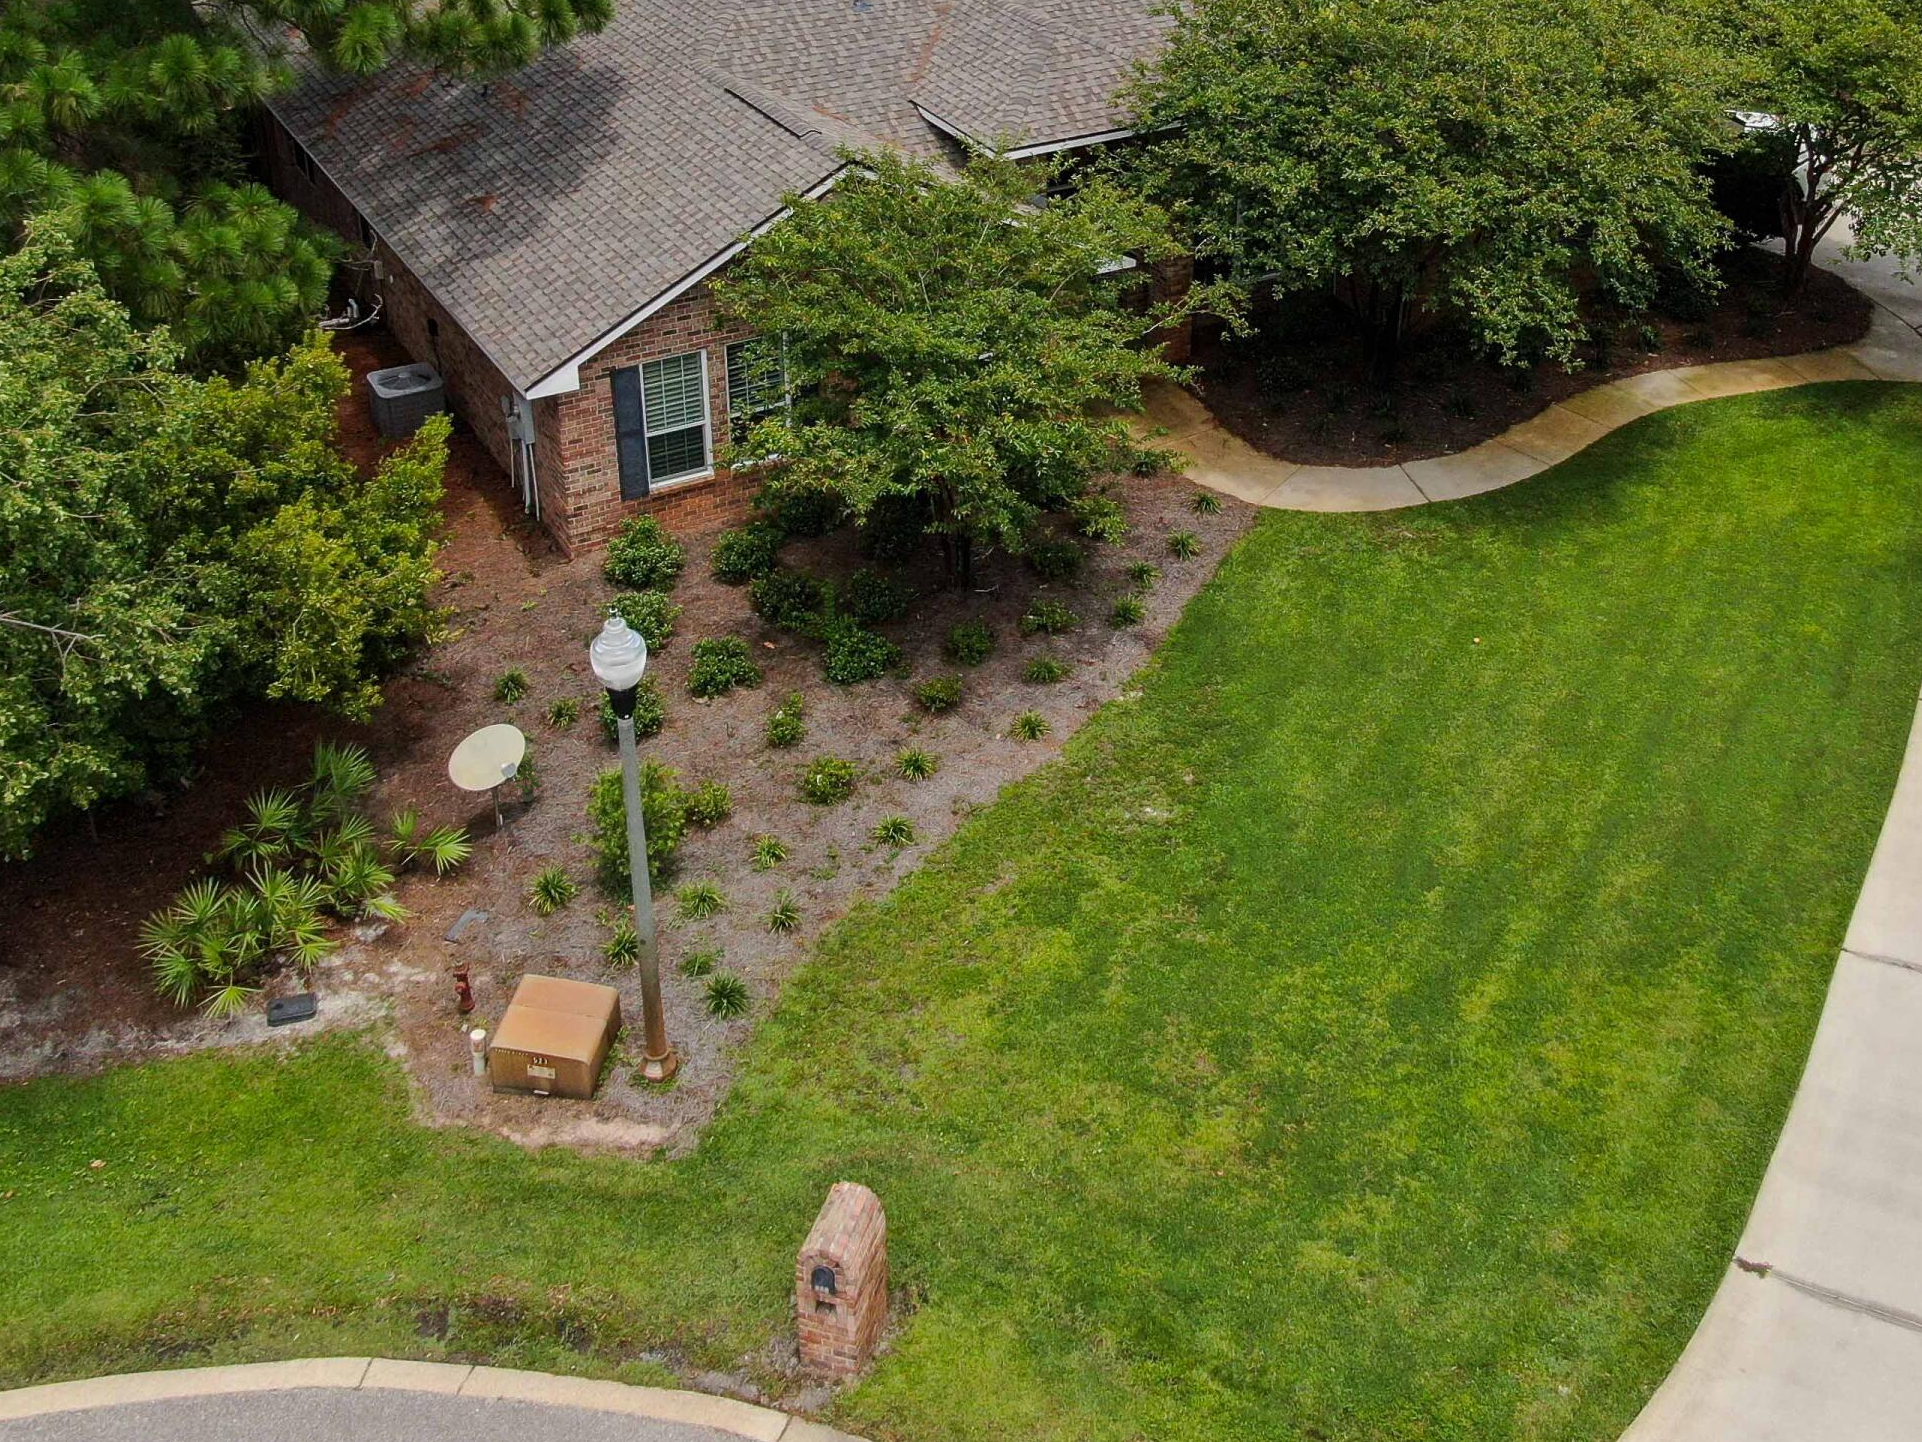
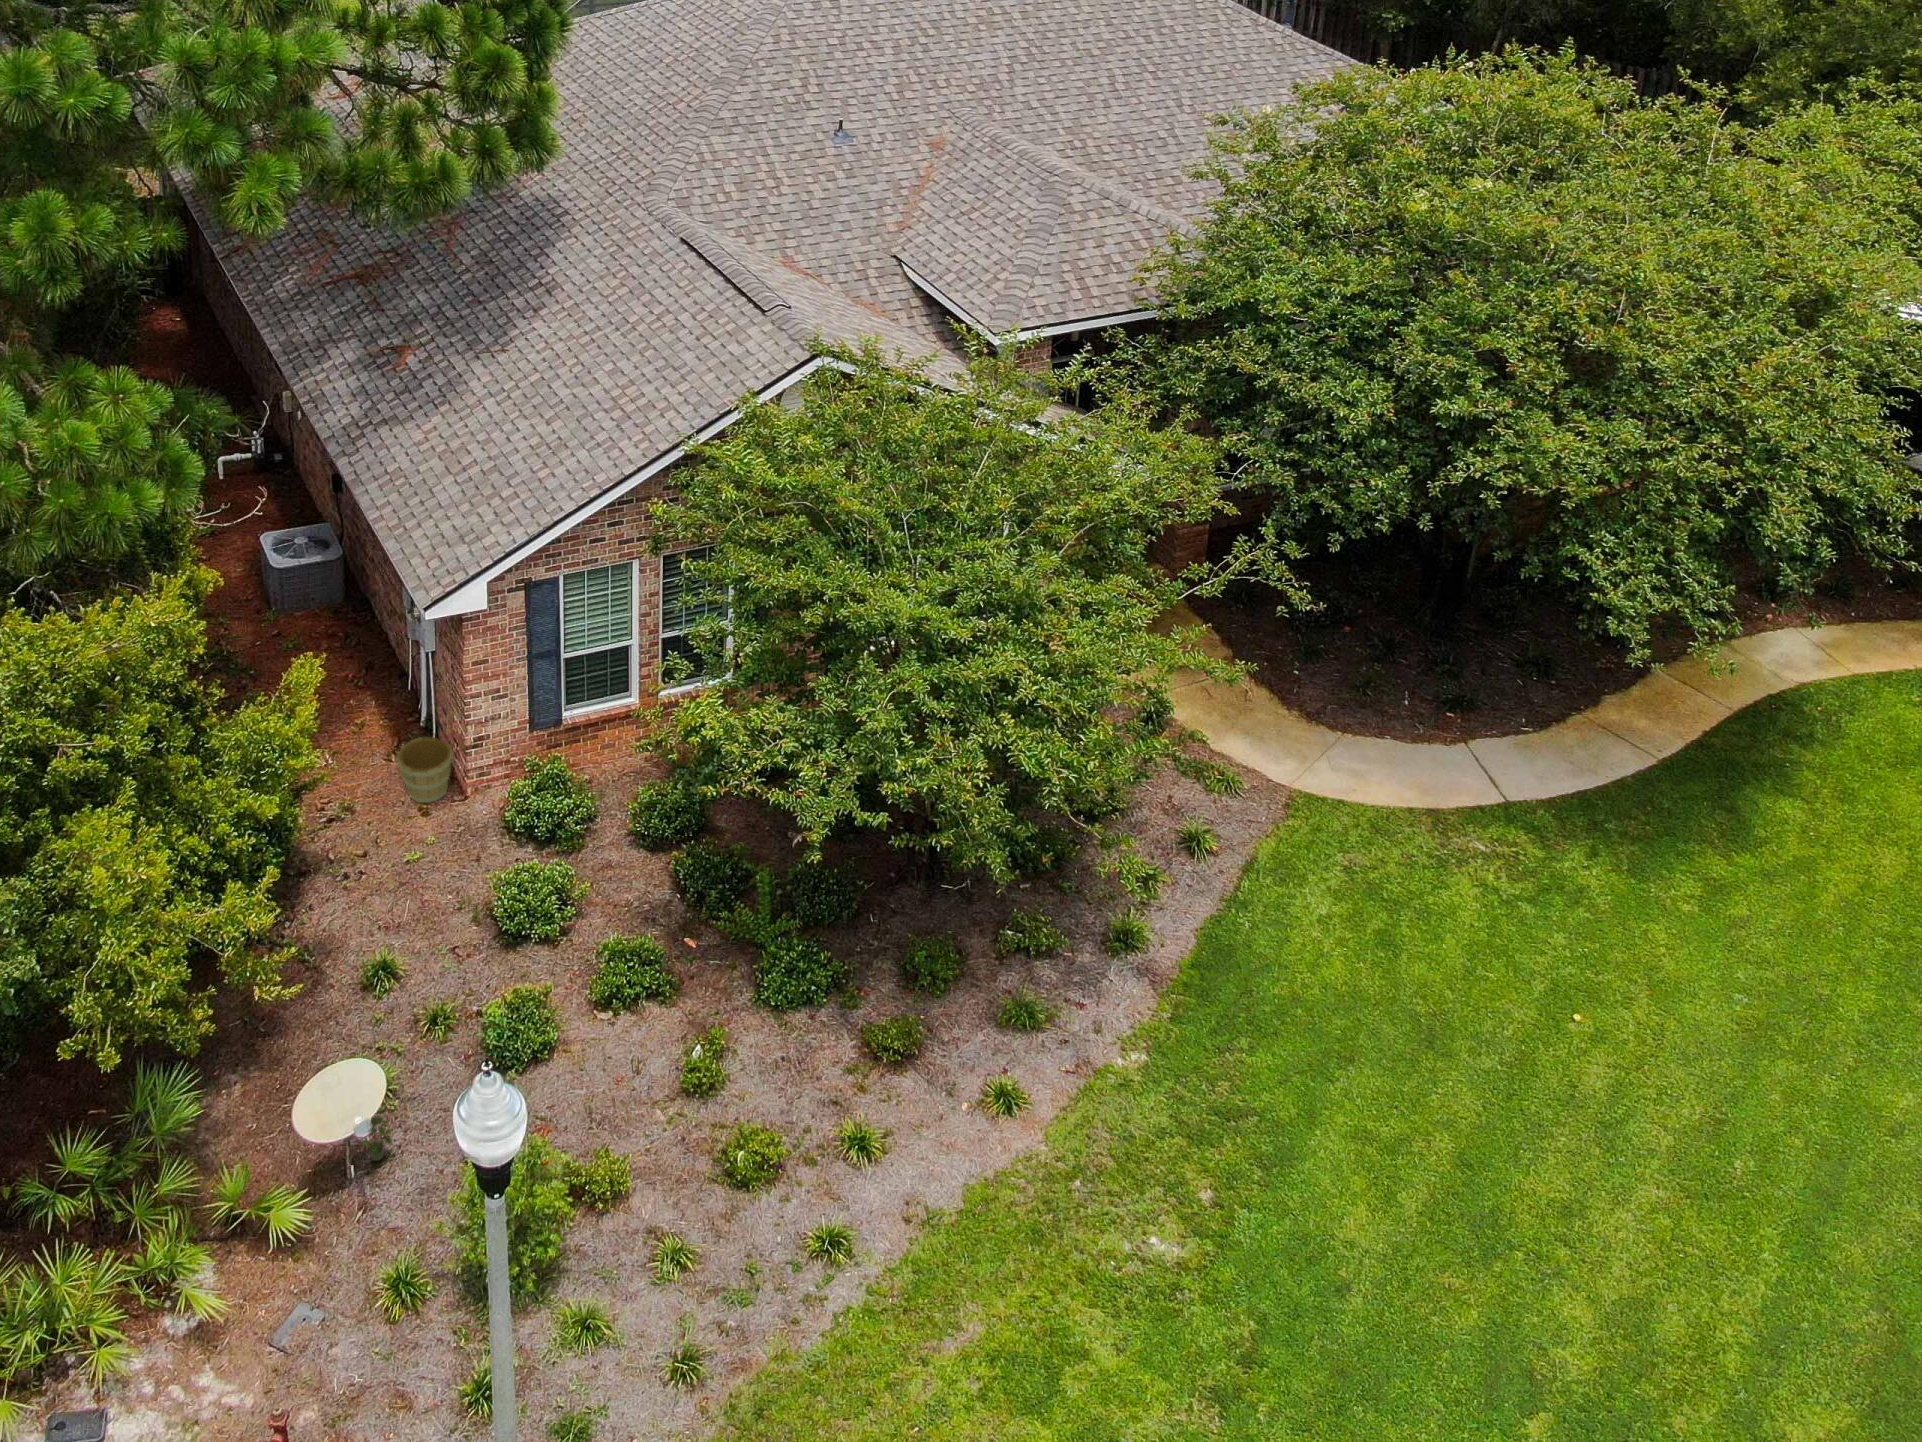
wooden bucket: none [515,514,565,568] -> present [397,737,453,803]

